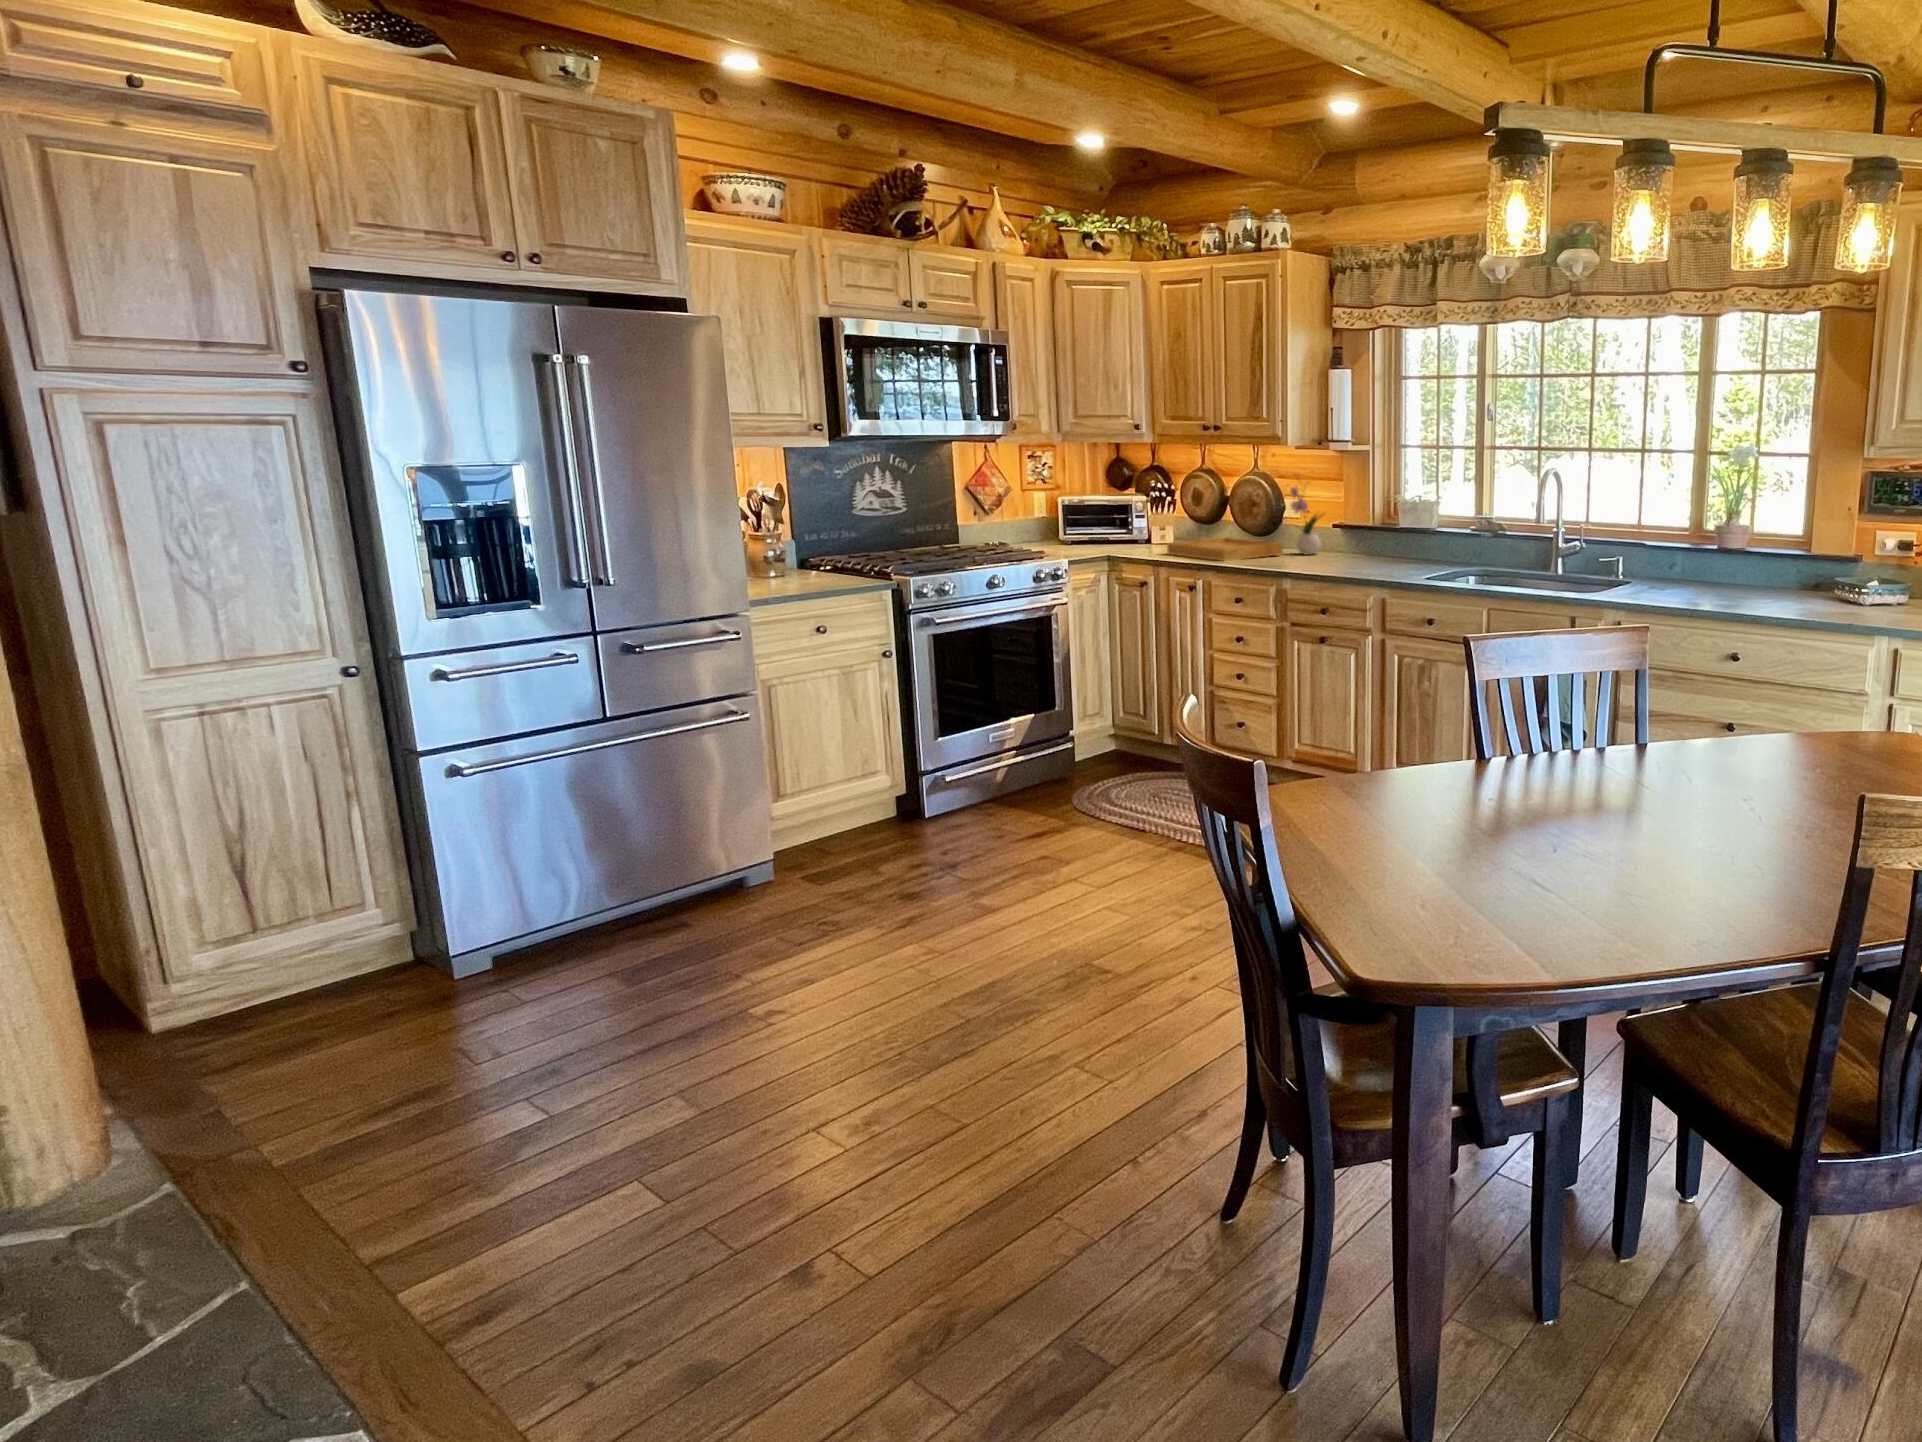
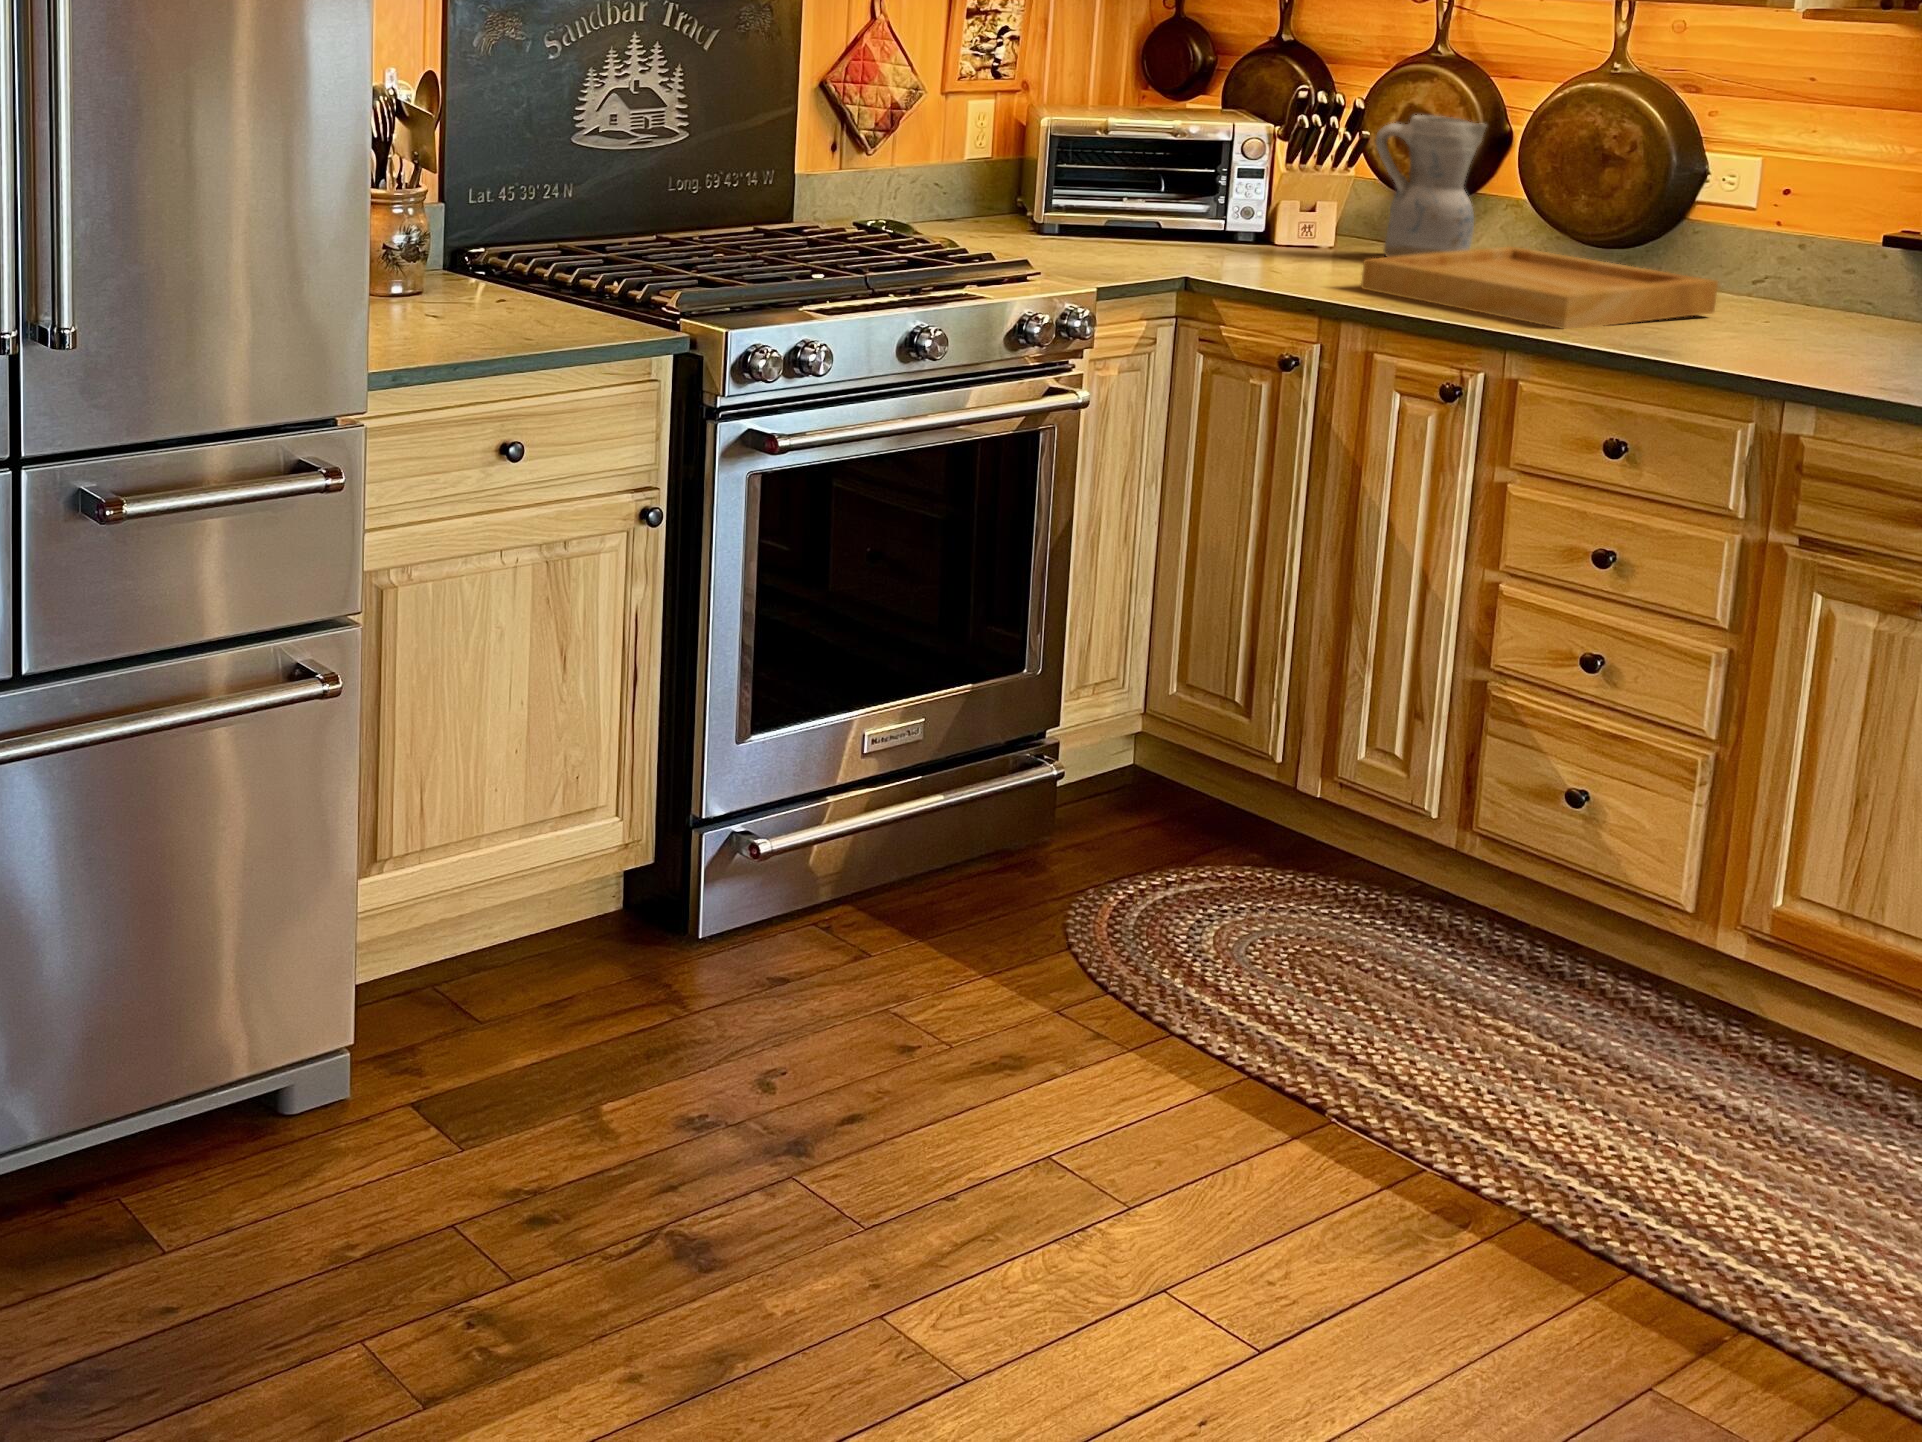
flower arrangement: present [1290,478,1321,555] -> none [1735,85,1859,317]
ceramic pitcher: none [1181,491,1219,547] -> present [1375,115,1486,257]

